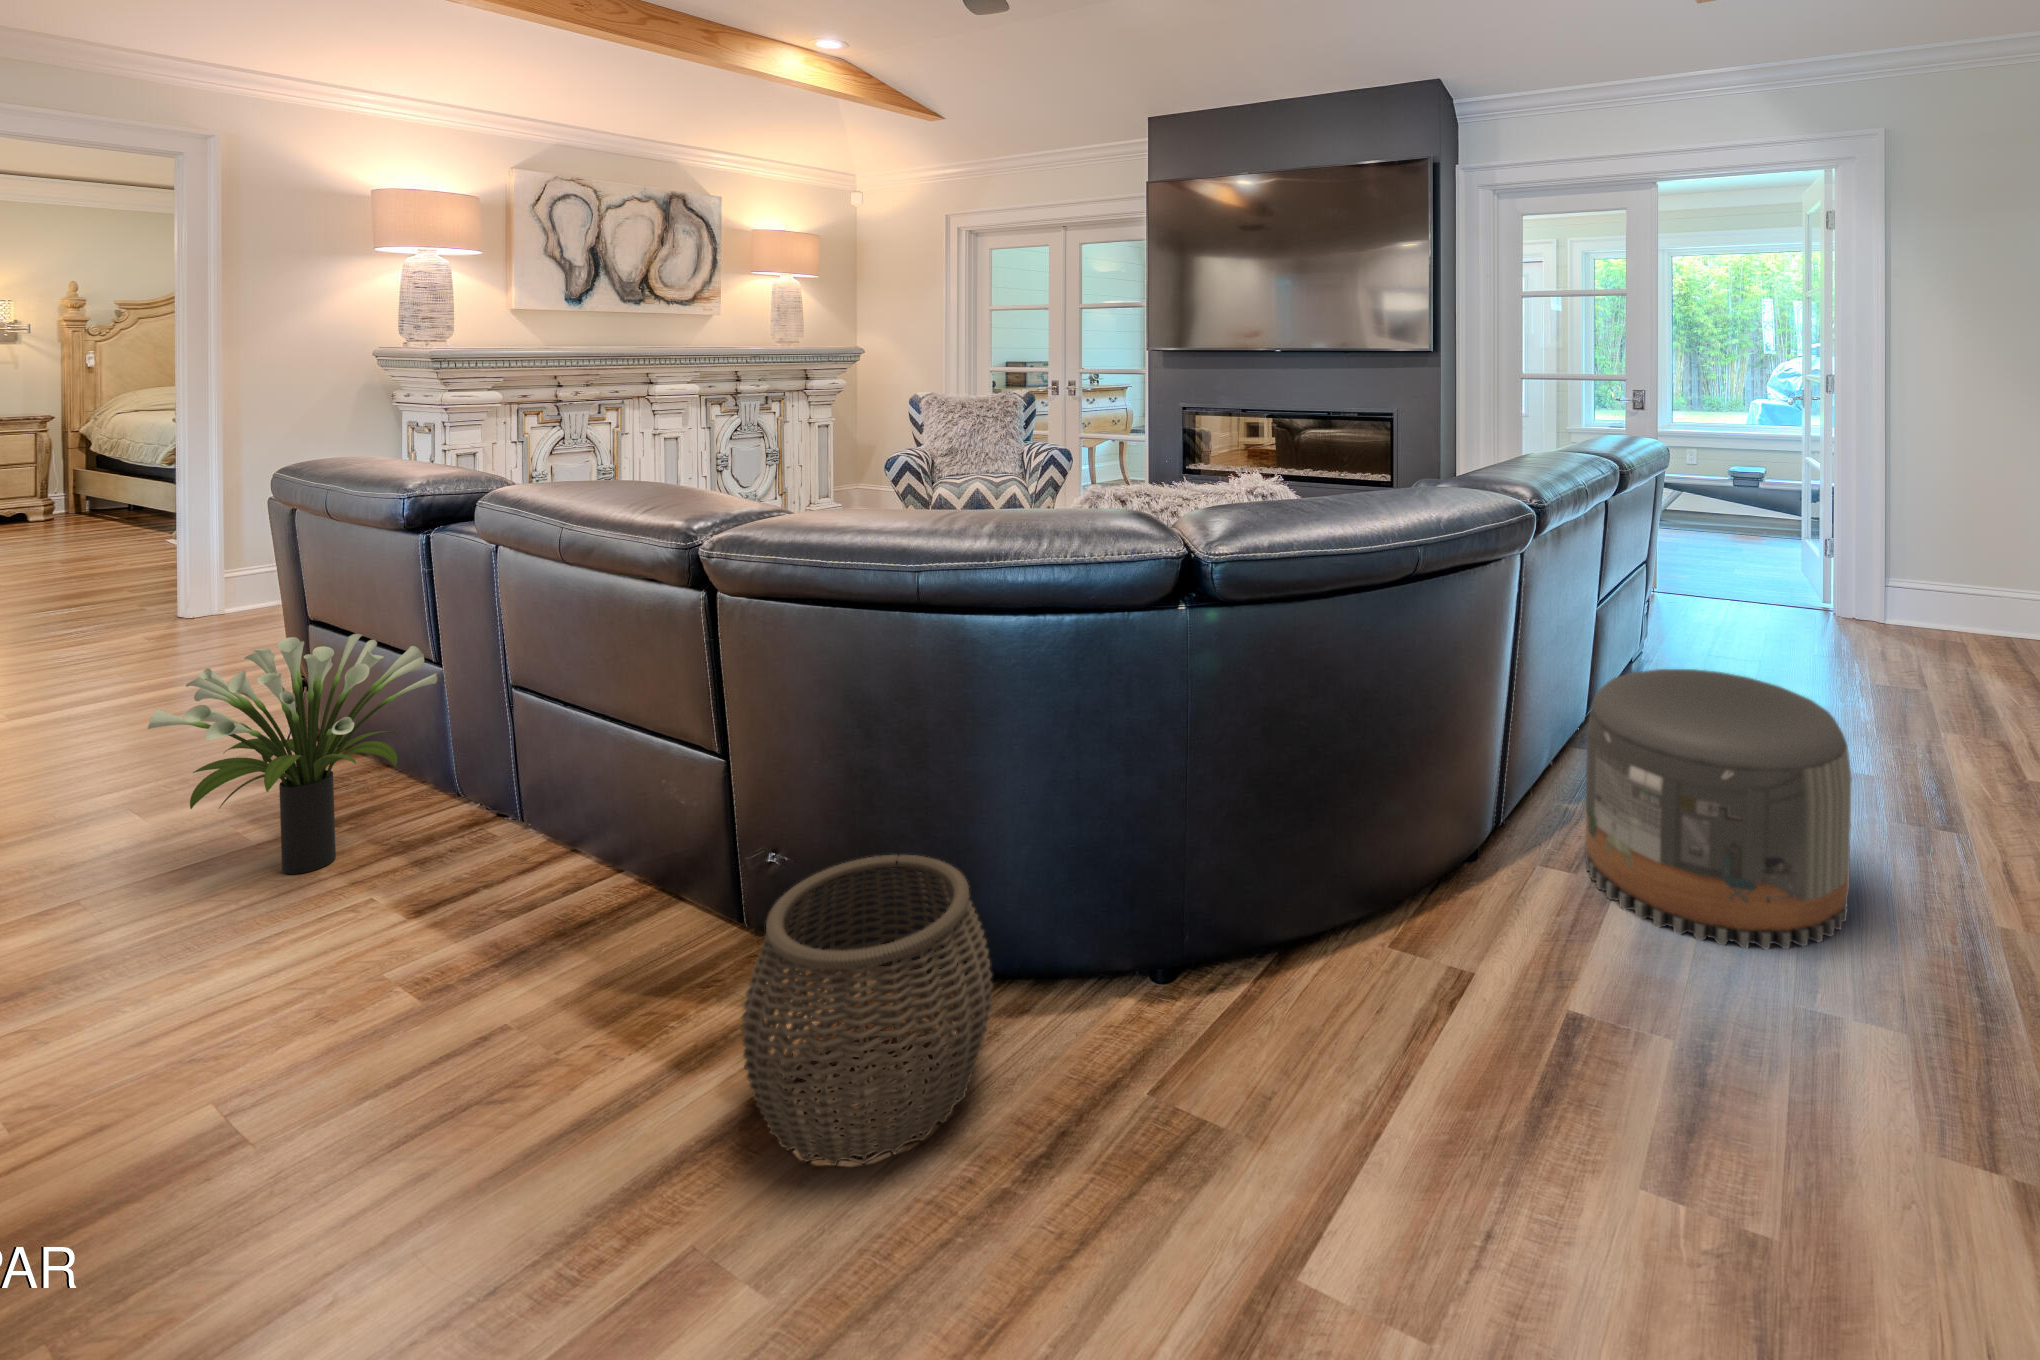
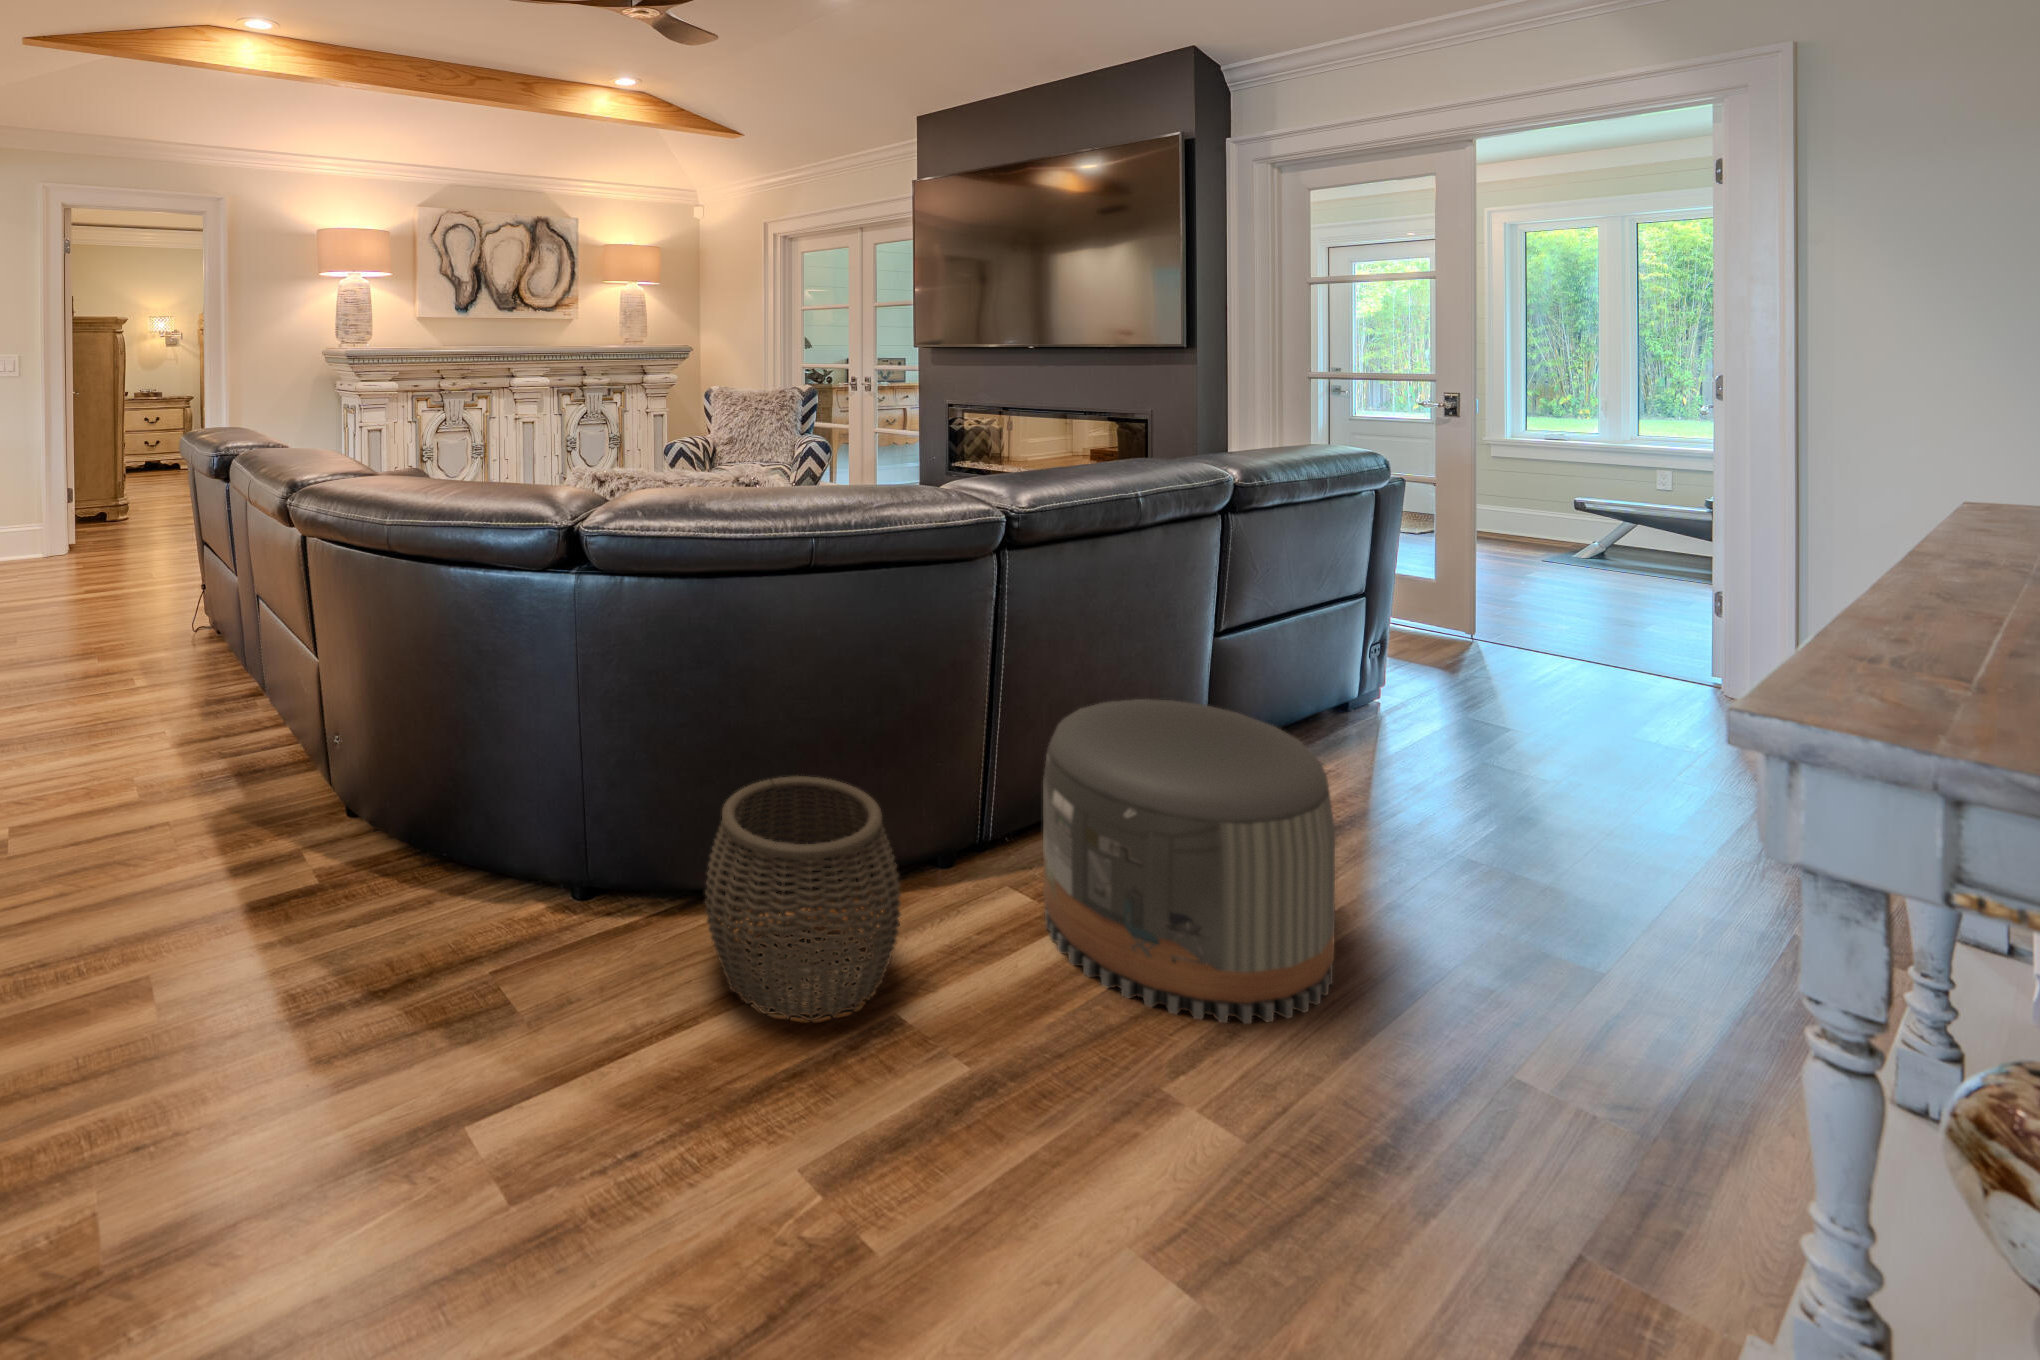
potted plant: present [148,634,437,874] -> none [57,548,225,709]
woven basket: present [741,855,993,1166] -> present [705,776,901,1021]

